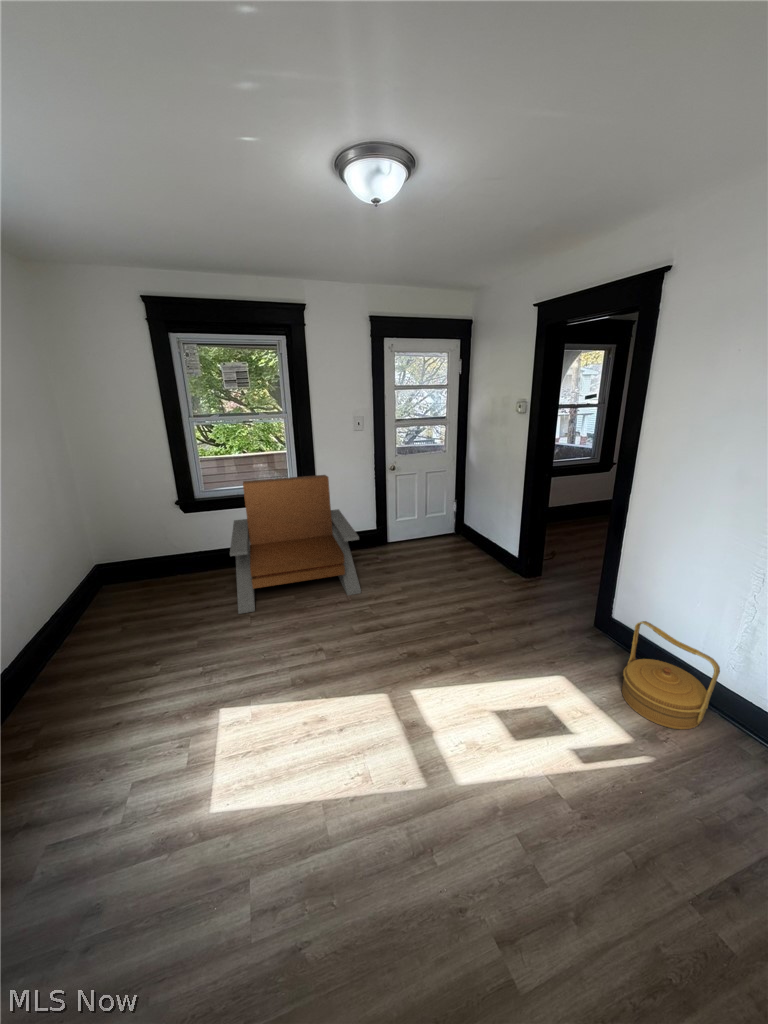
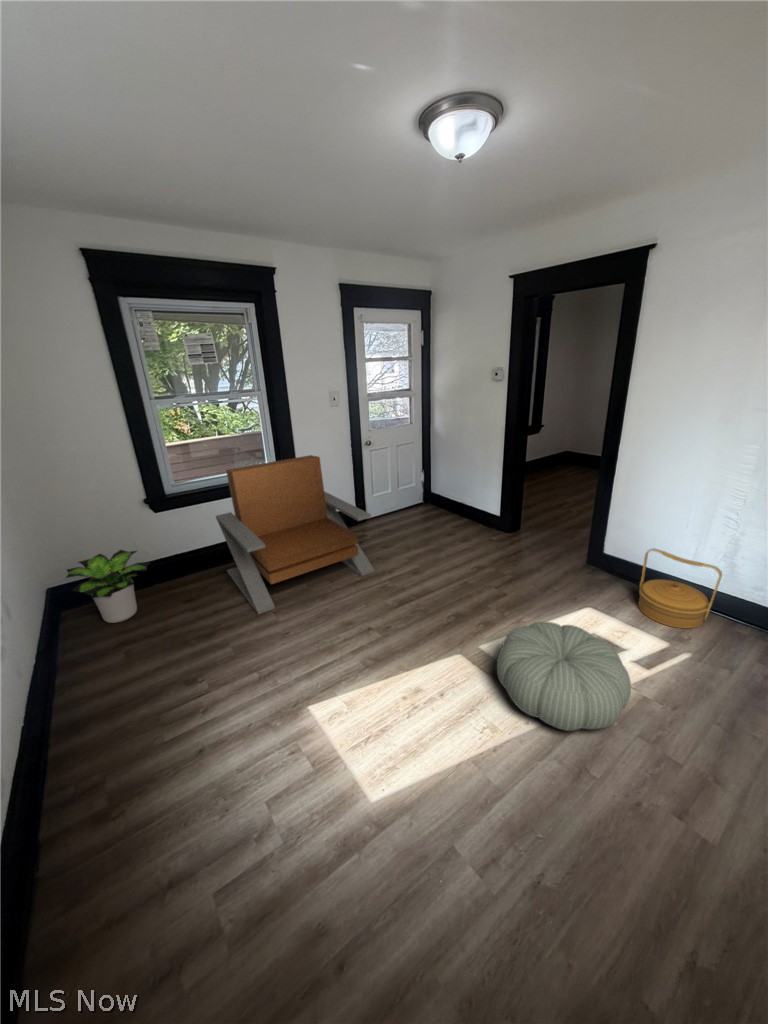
potted plant: none [99,539,171,599] -> present [66,550,150,623]
pouf: none [394,677,533,815] -> present [497,621,631,731]

